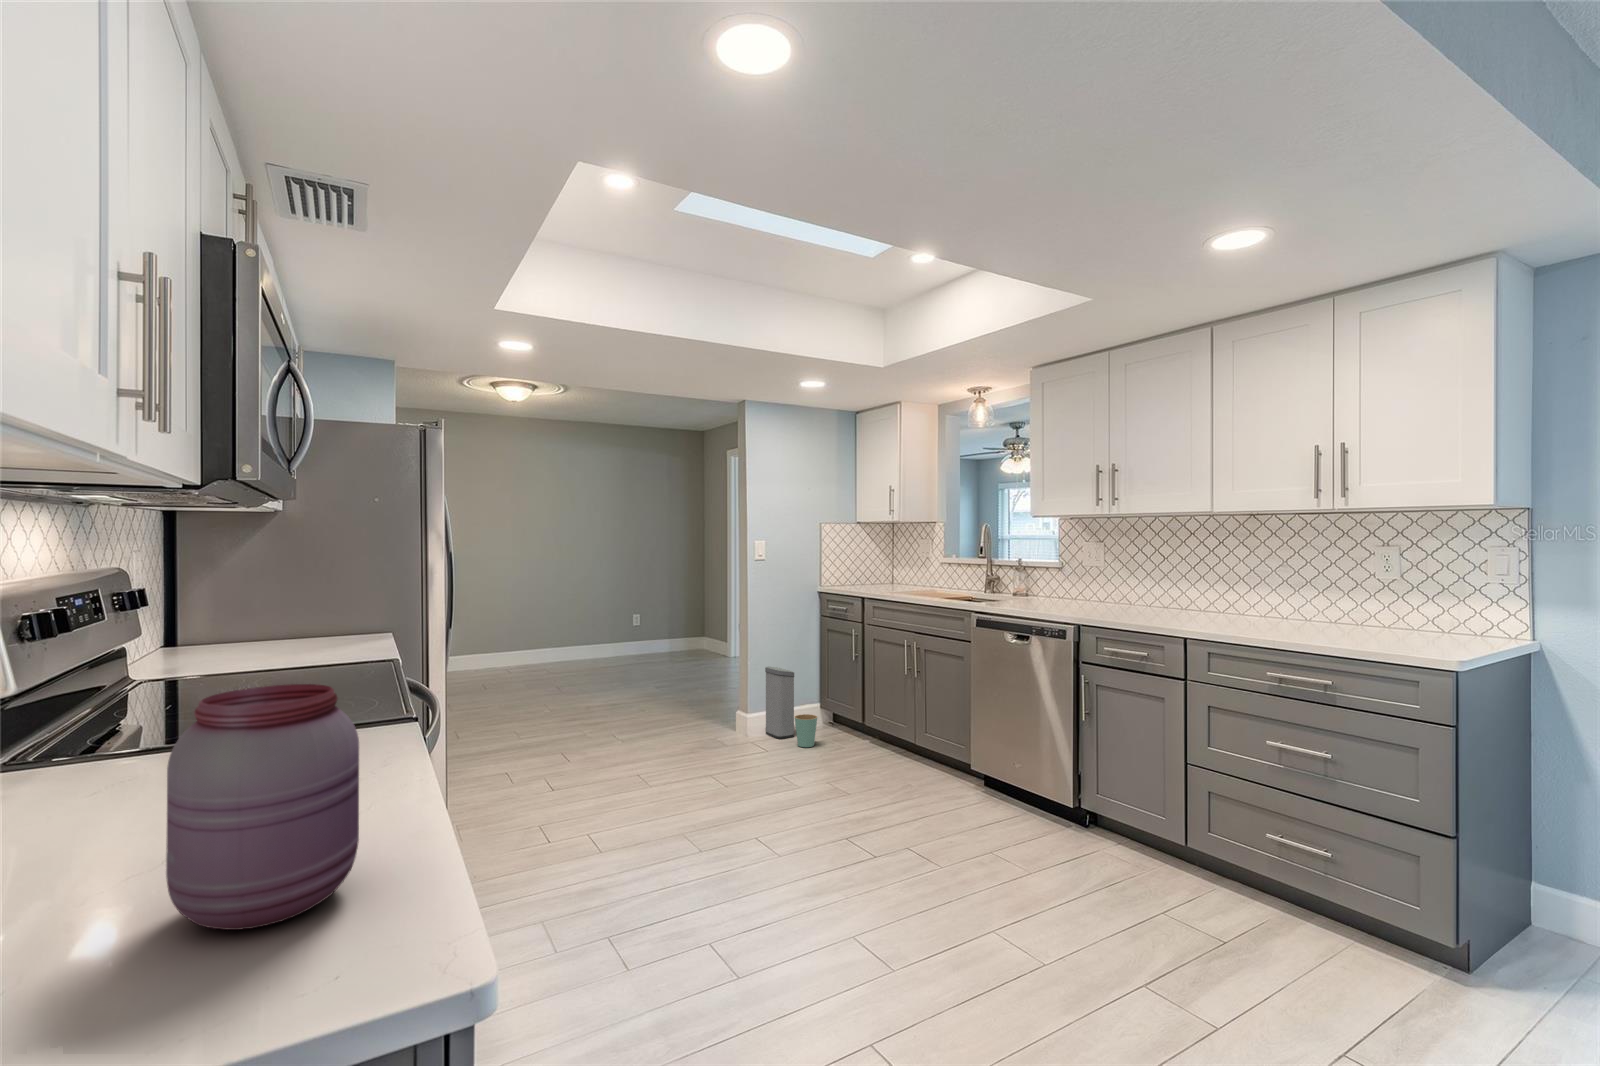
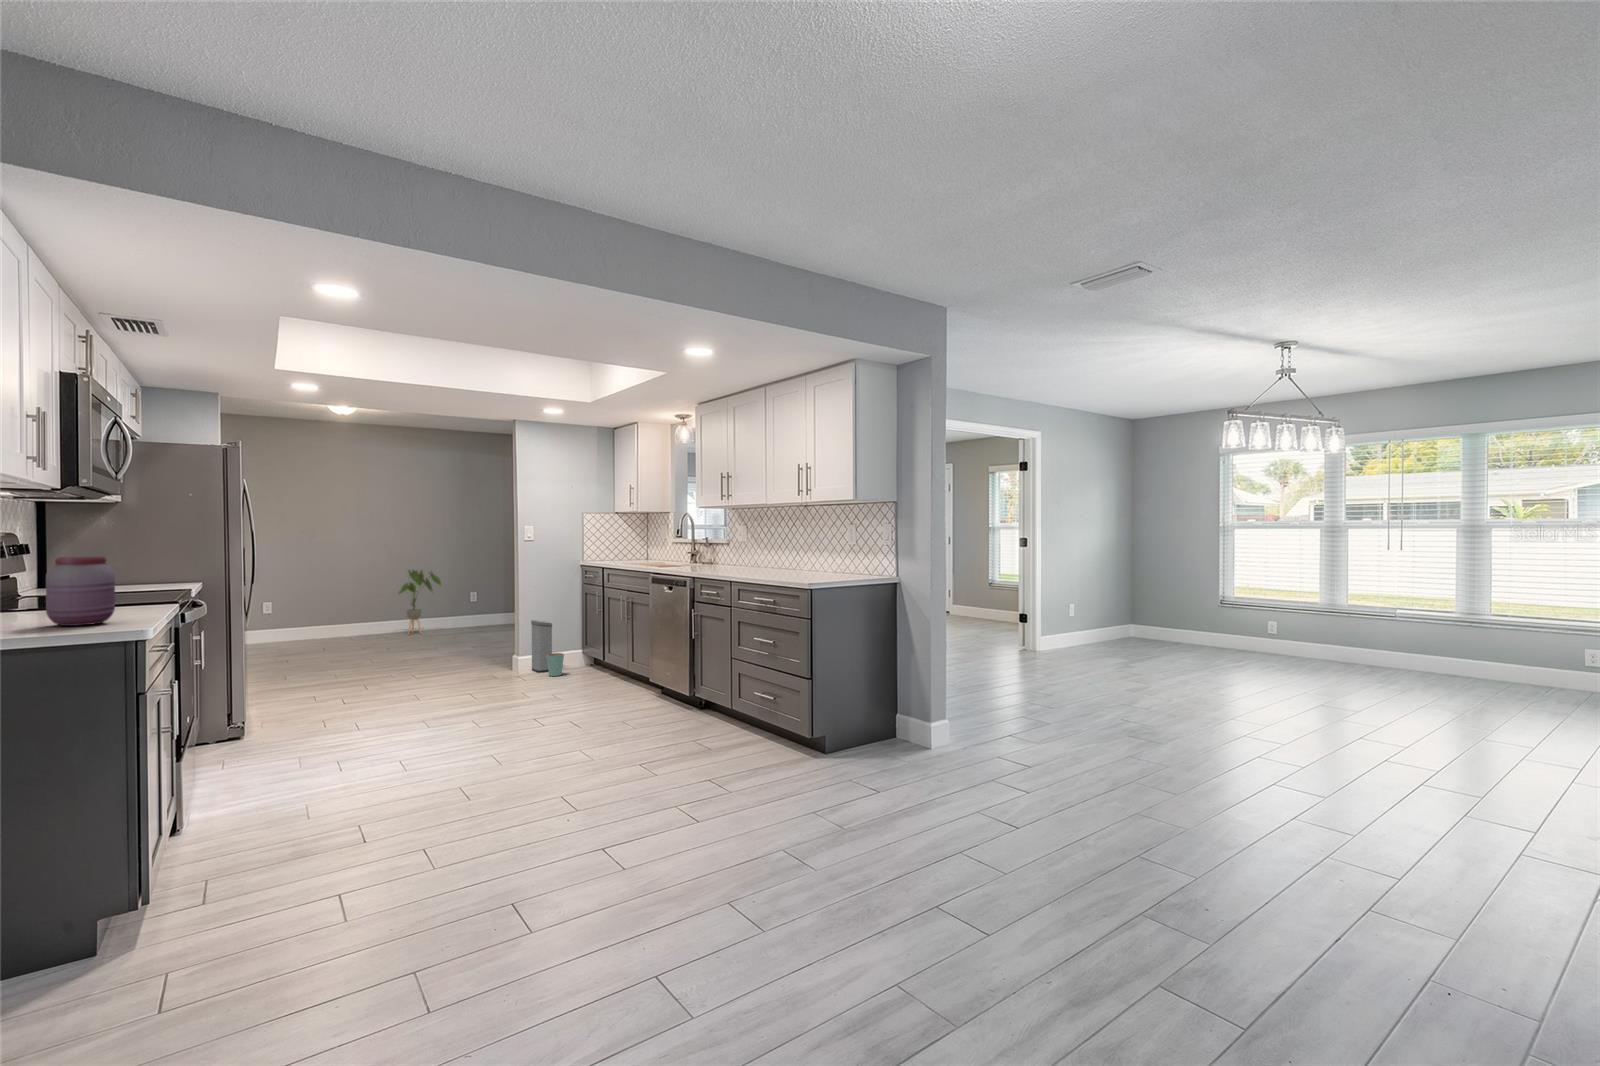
house plant: none [560,589,609,669] -> present [399,570,441,634]

